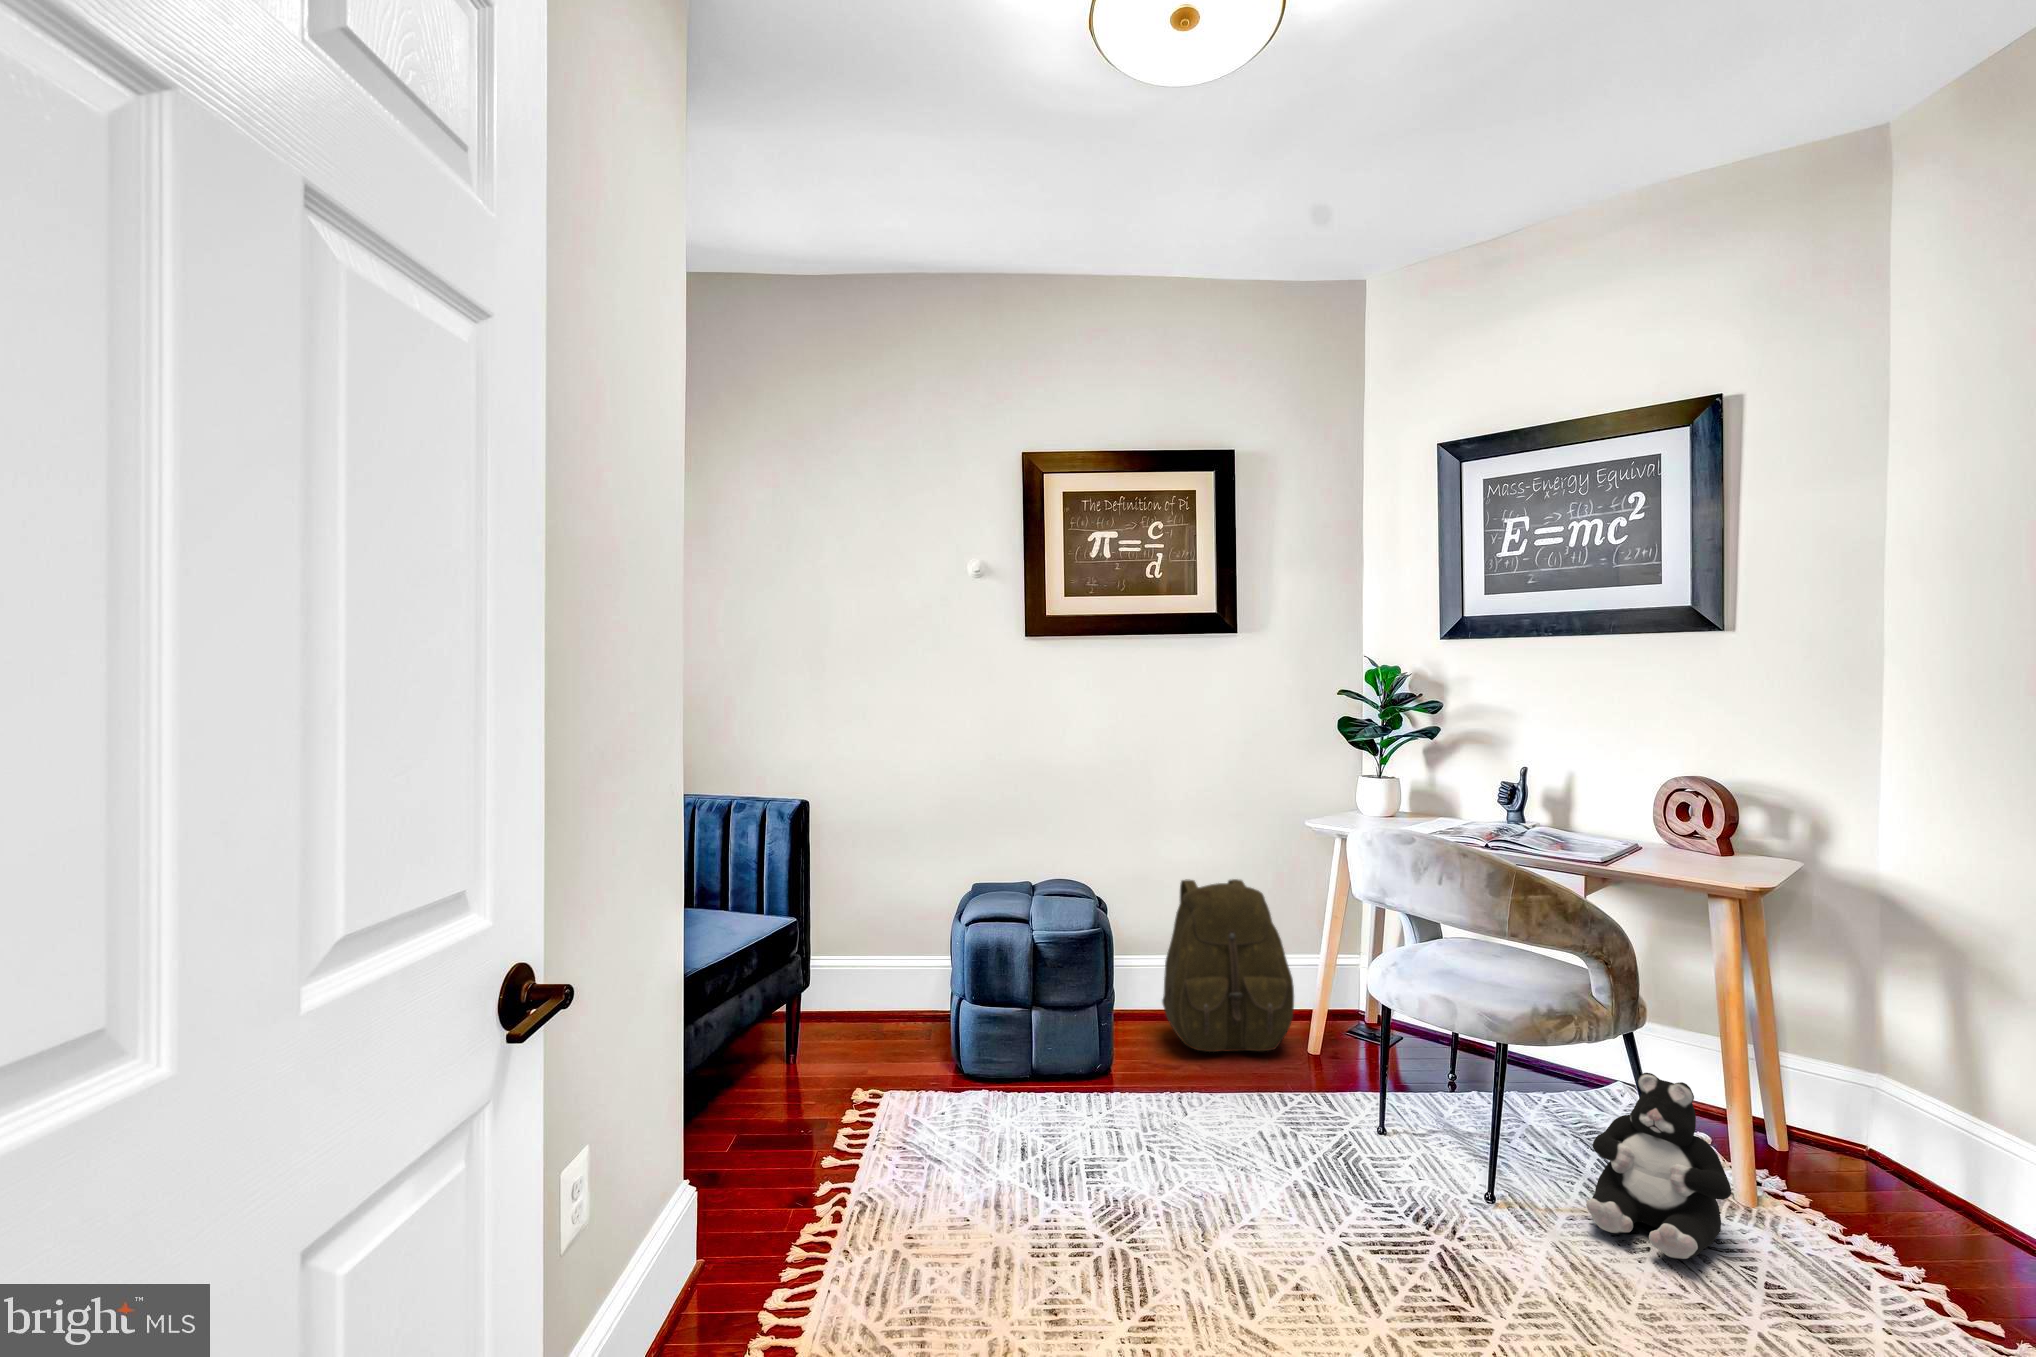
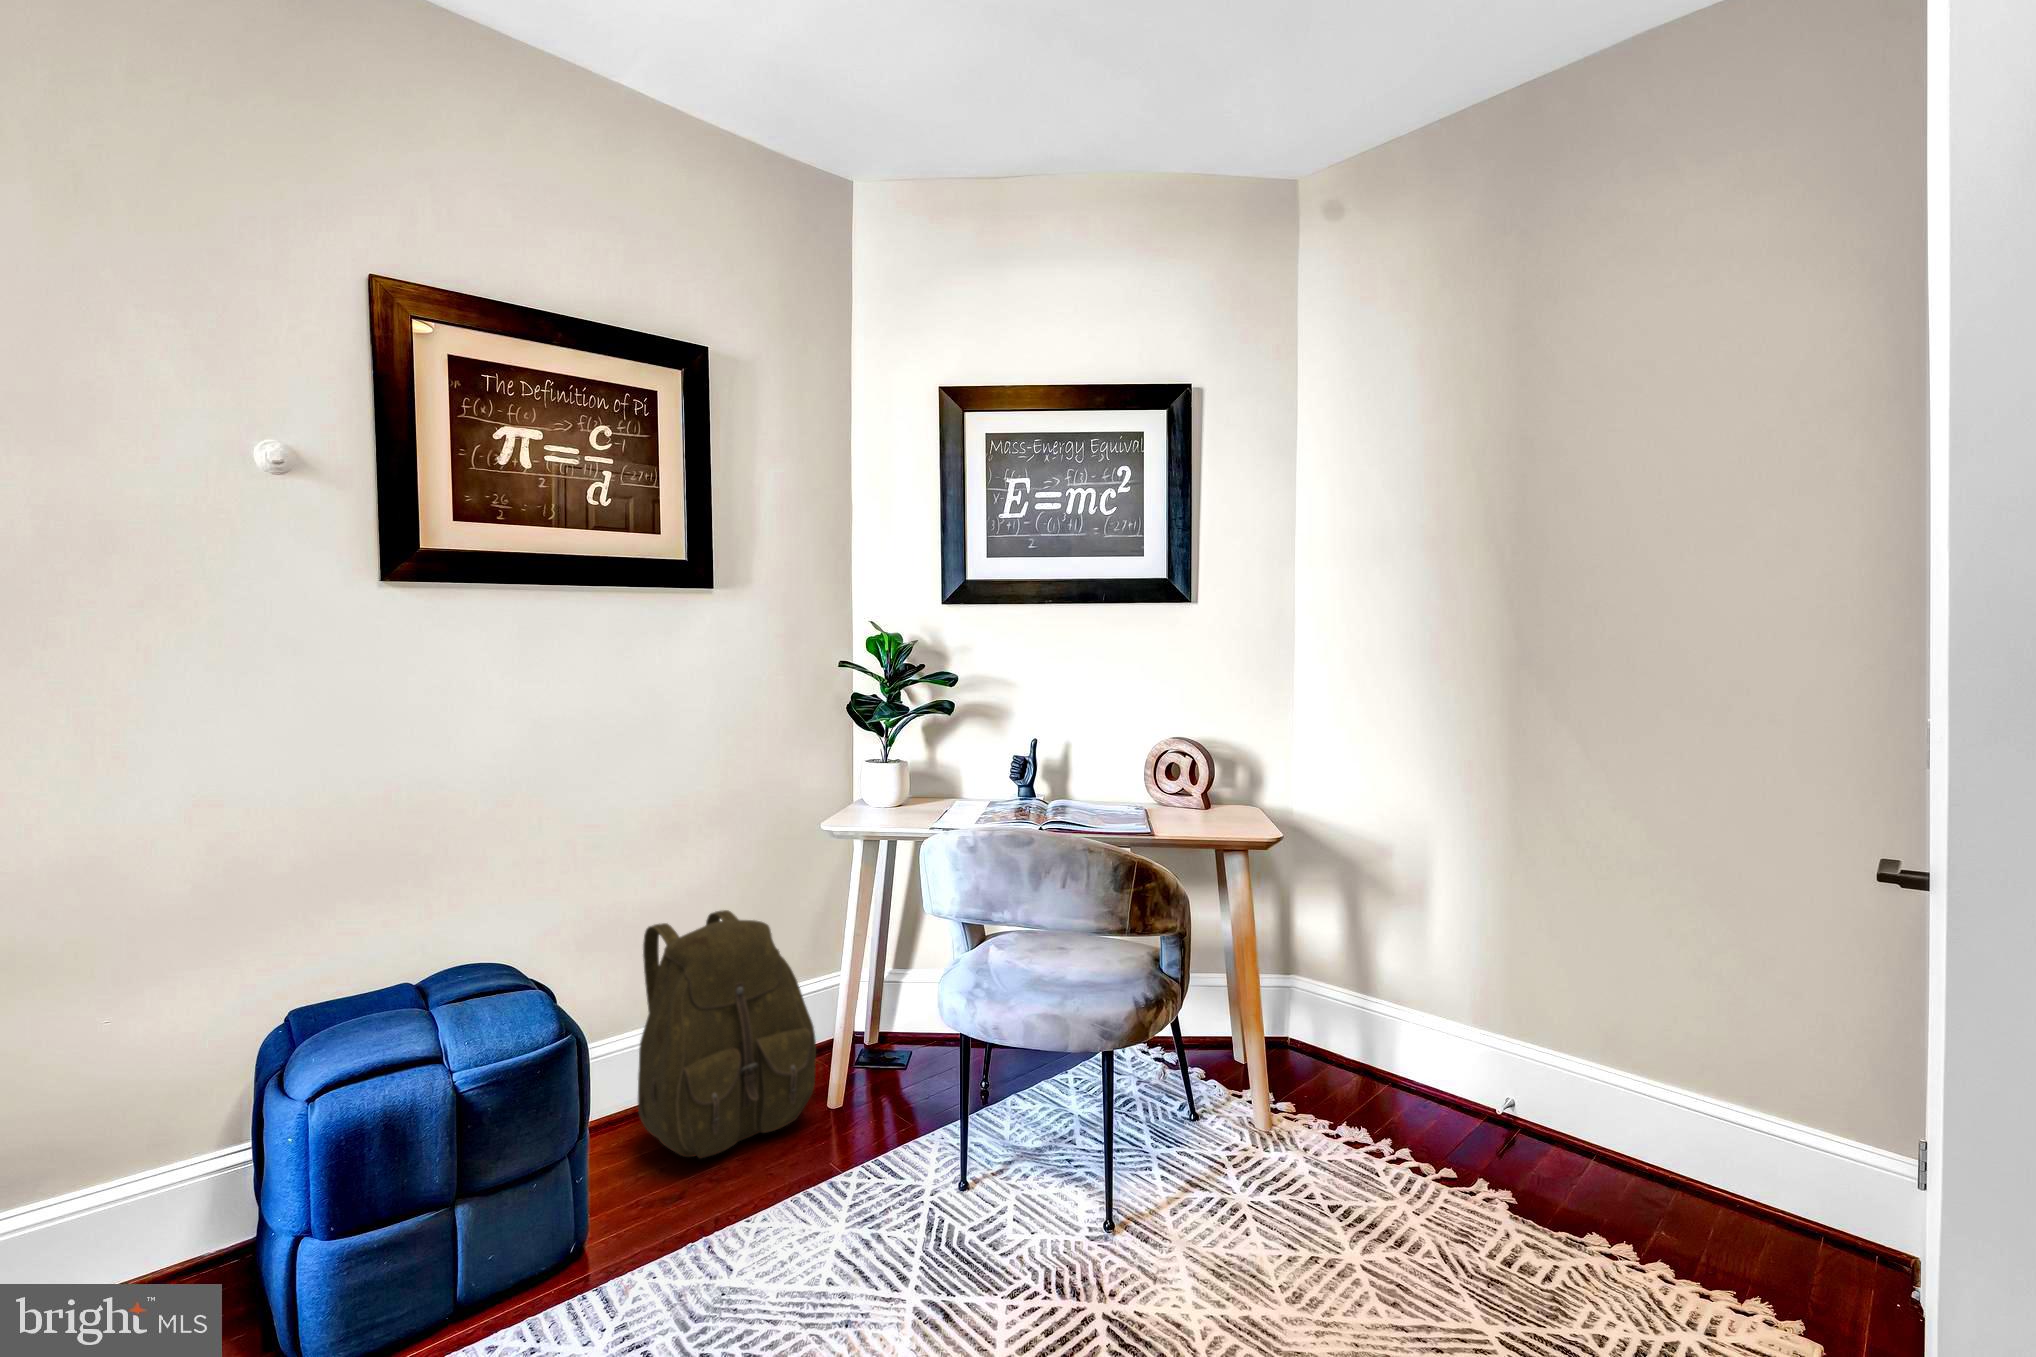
plush toy: present [1586,1073,1731,1259] -> none [1172,1038,1289,1220]

